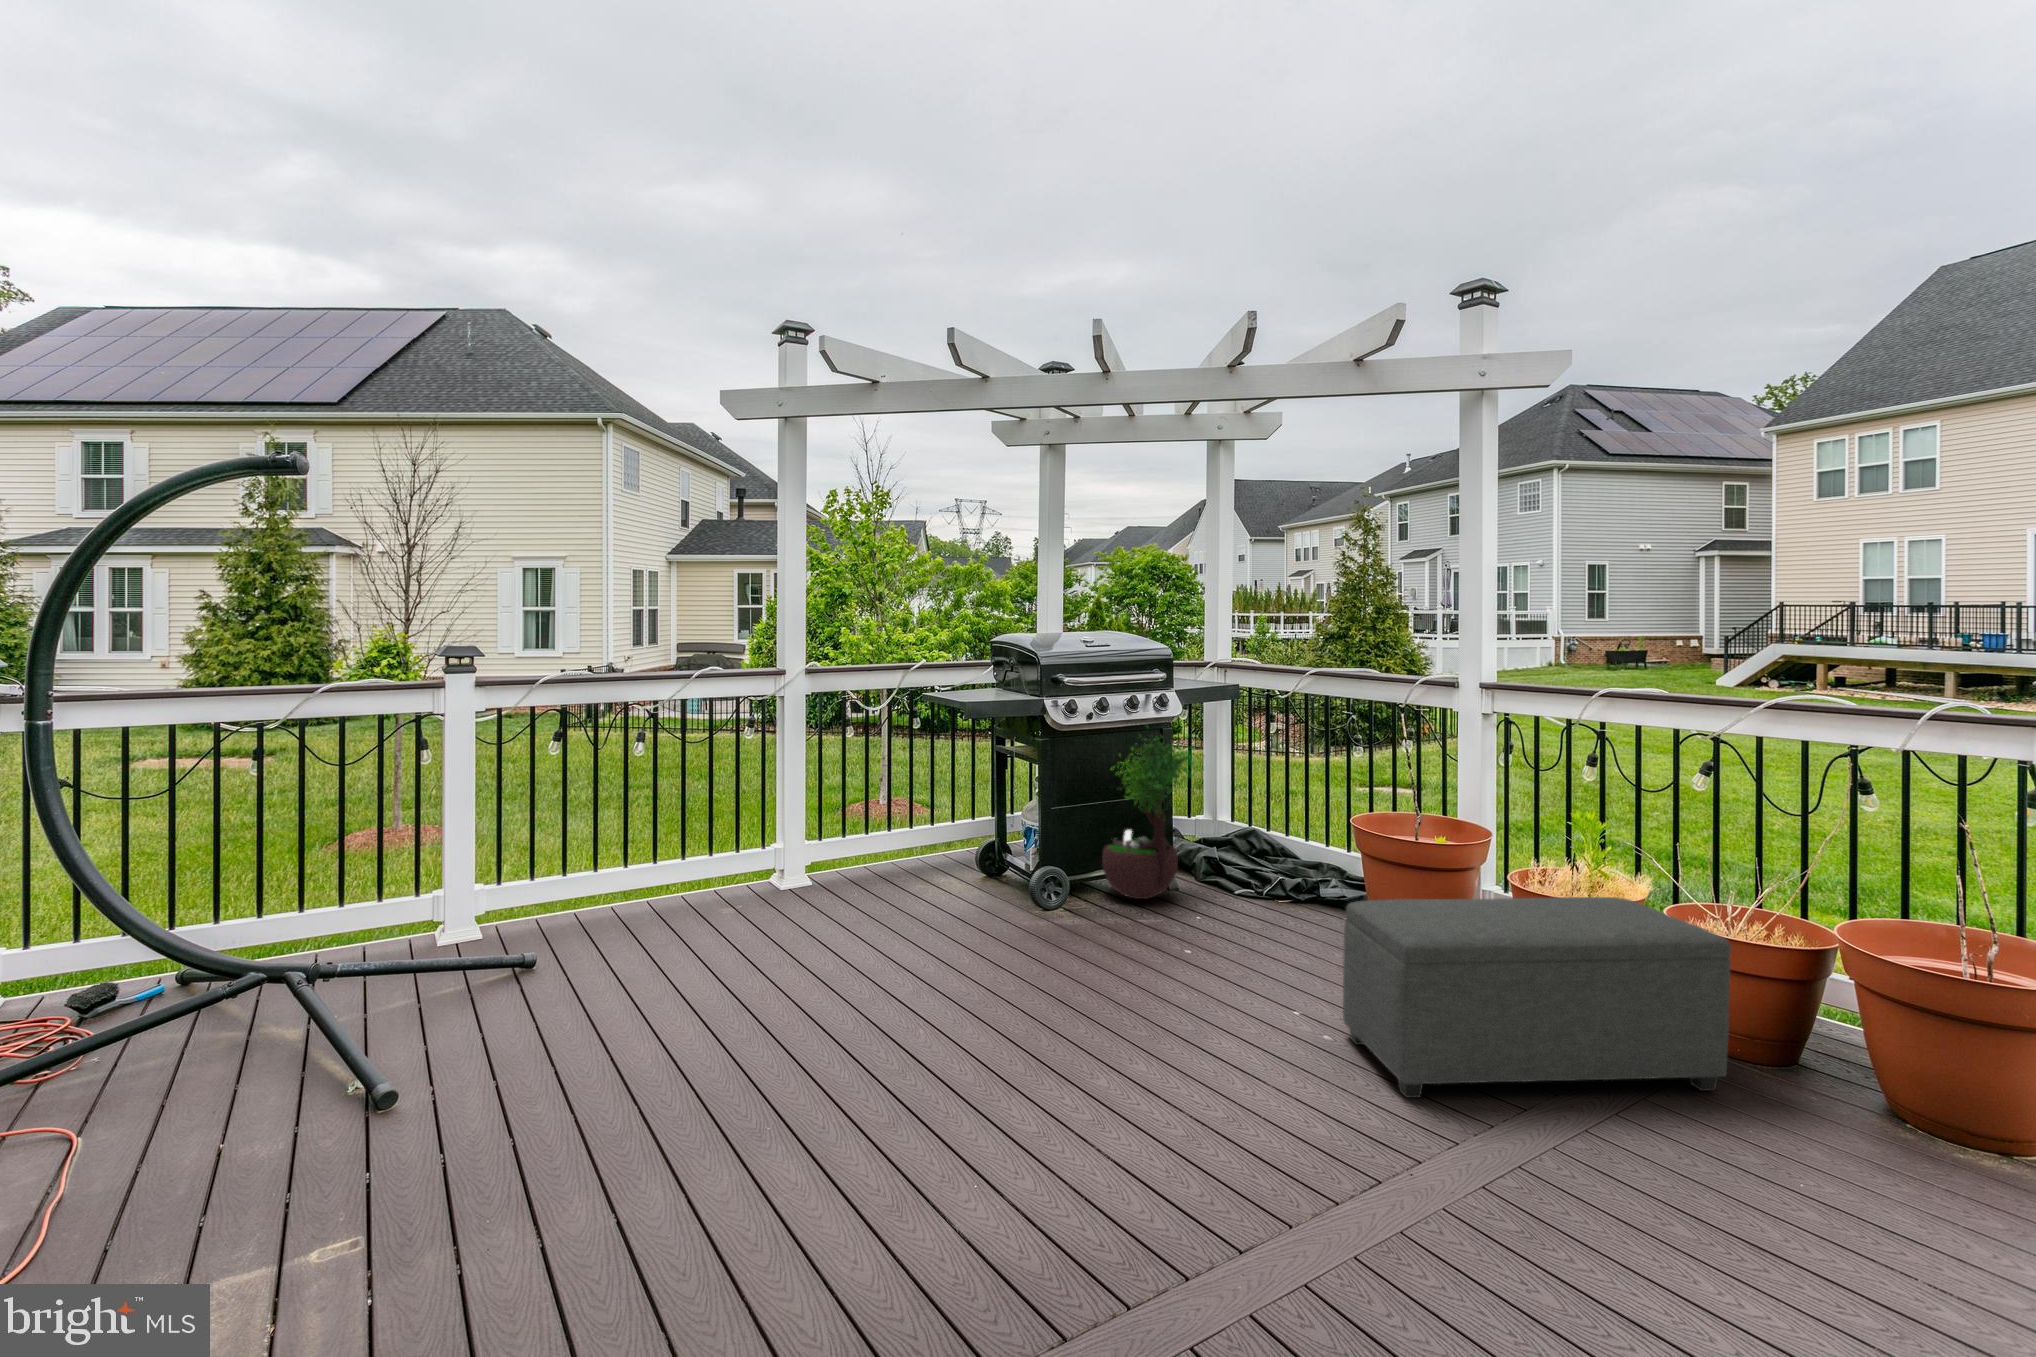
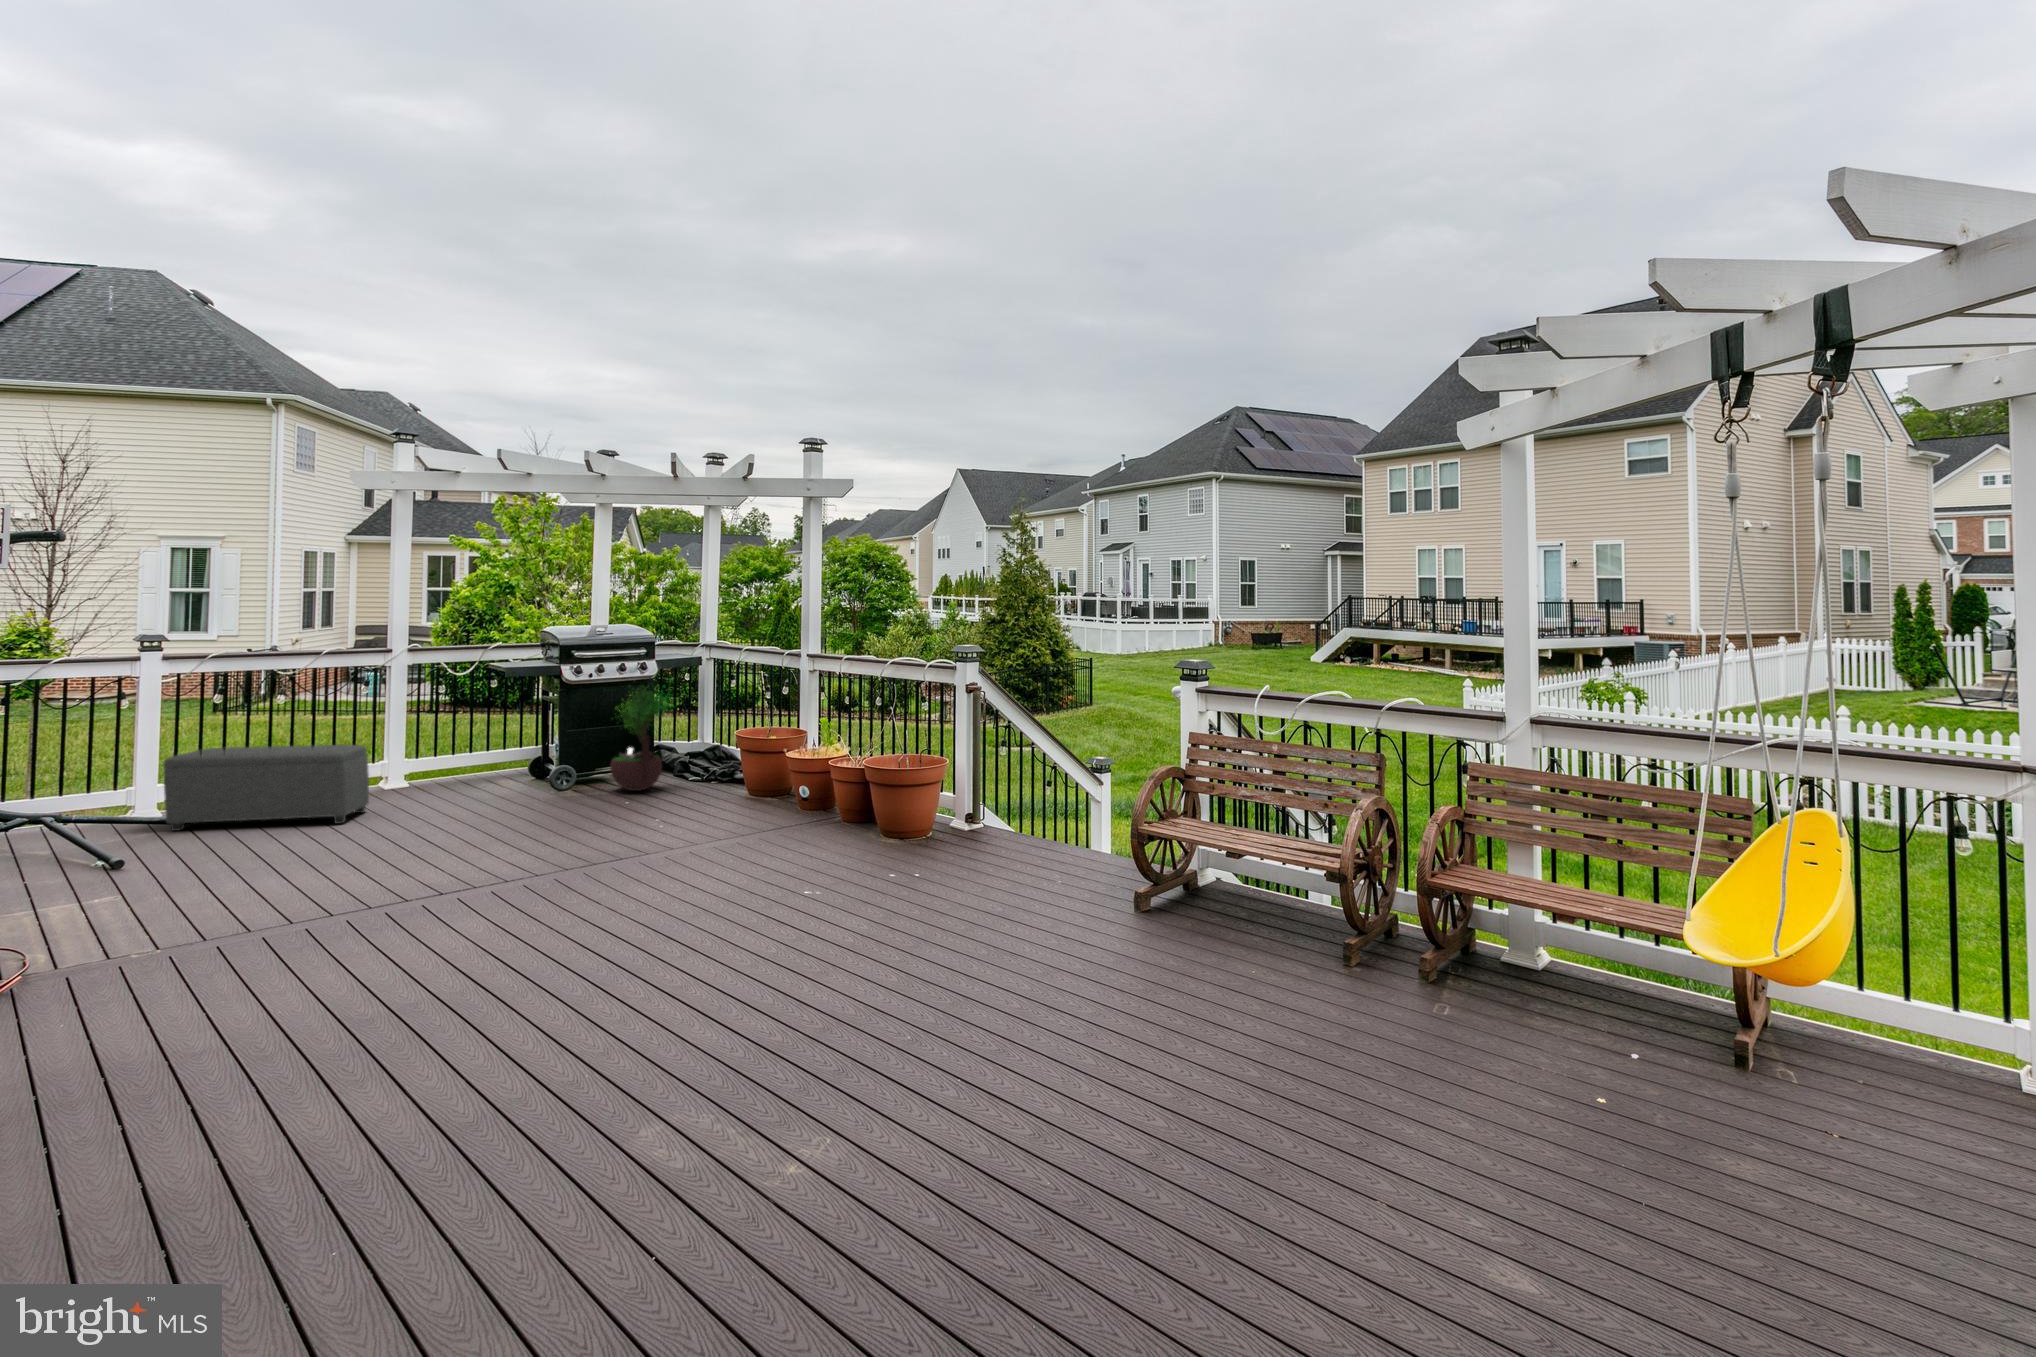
ottoman: present [1343,897,1731,1098] -> present [164,745,369,831]

